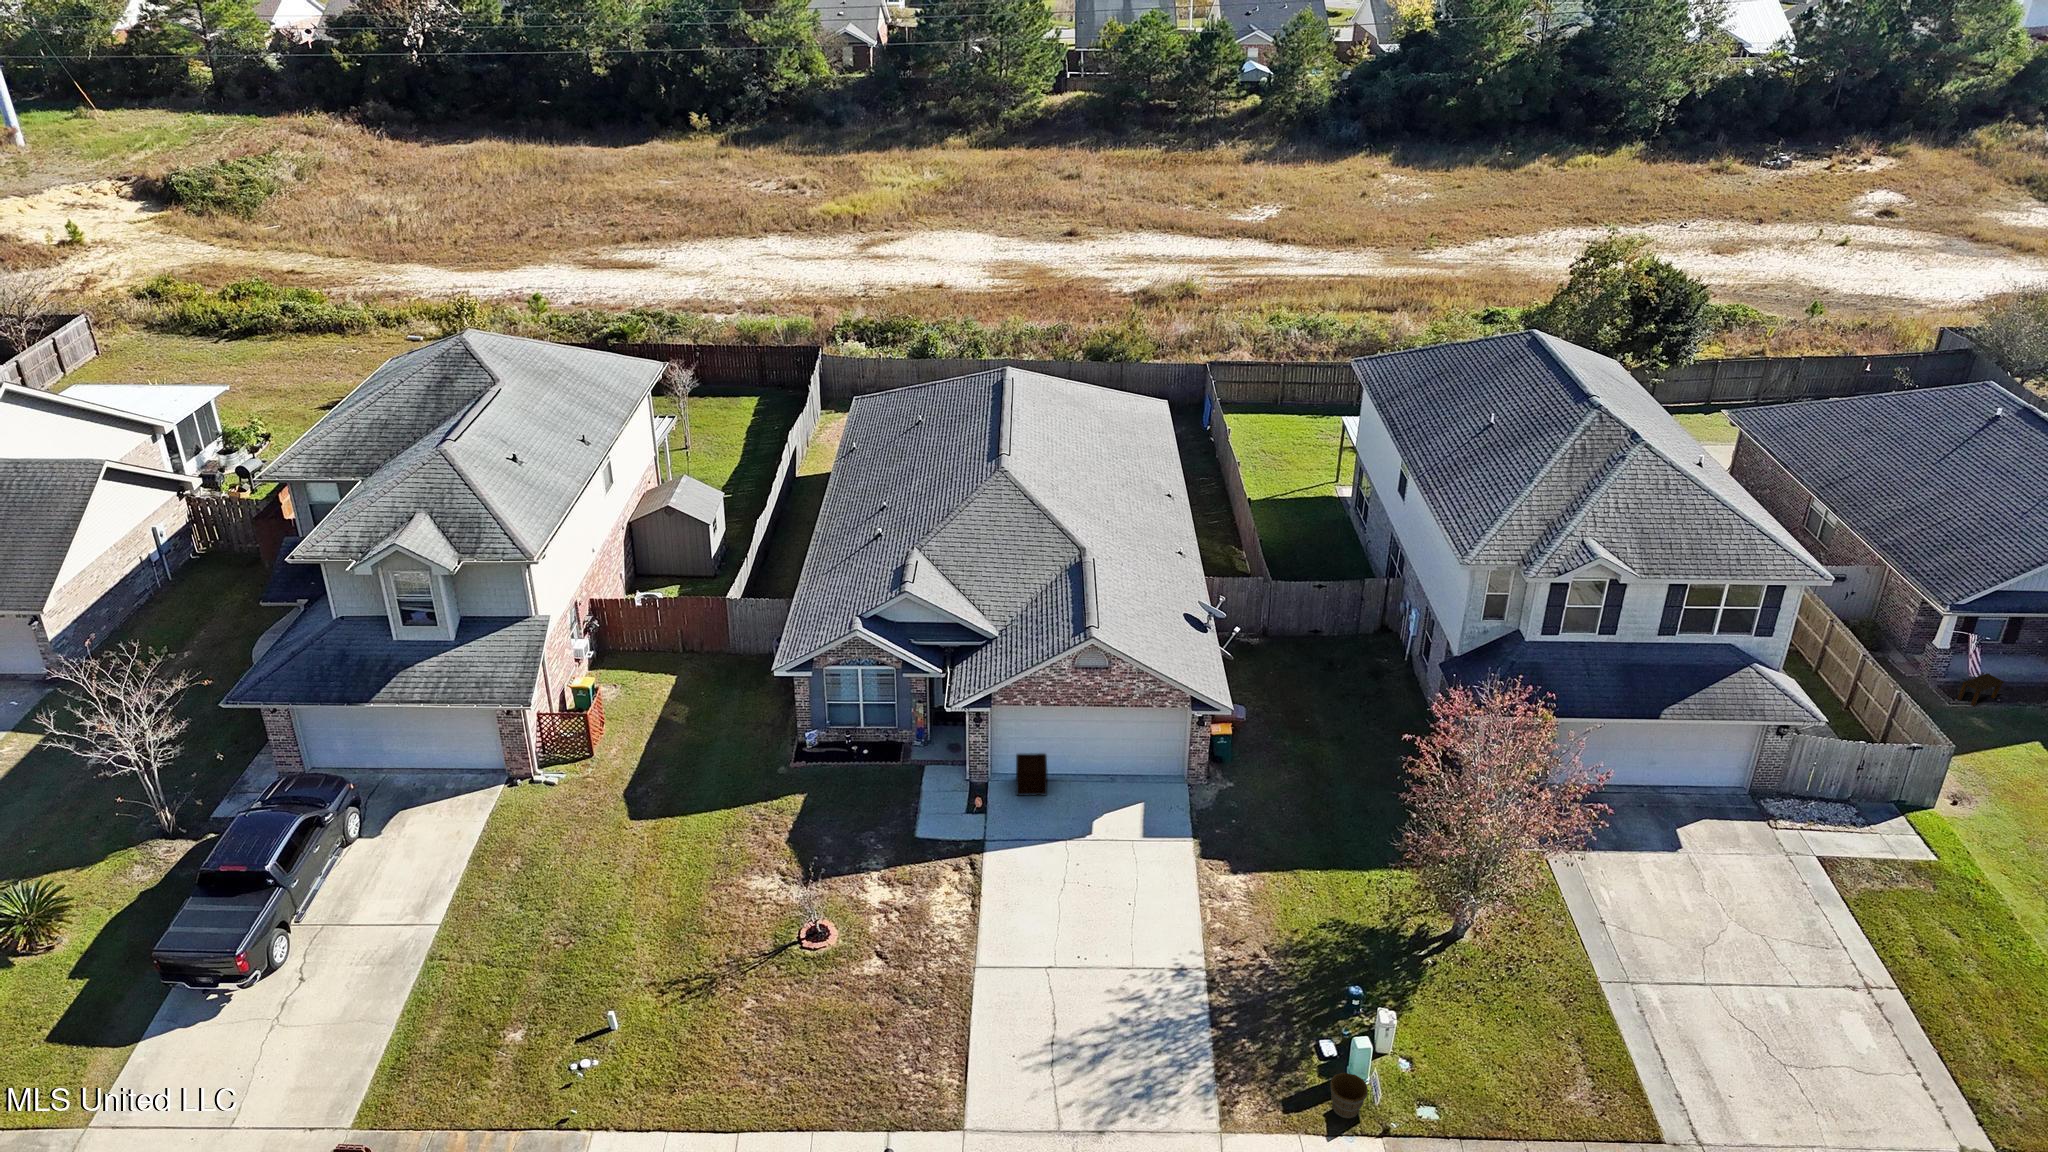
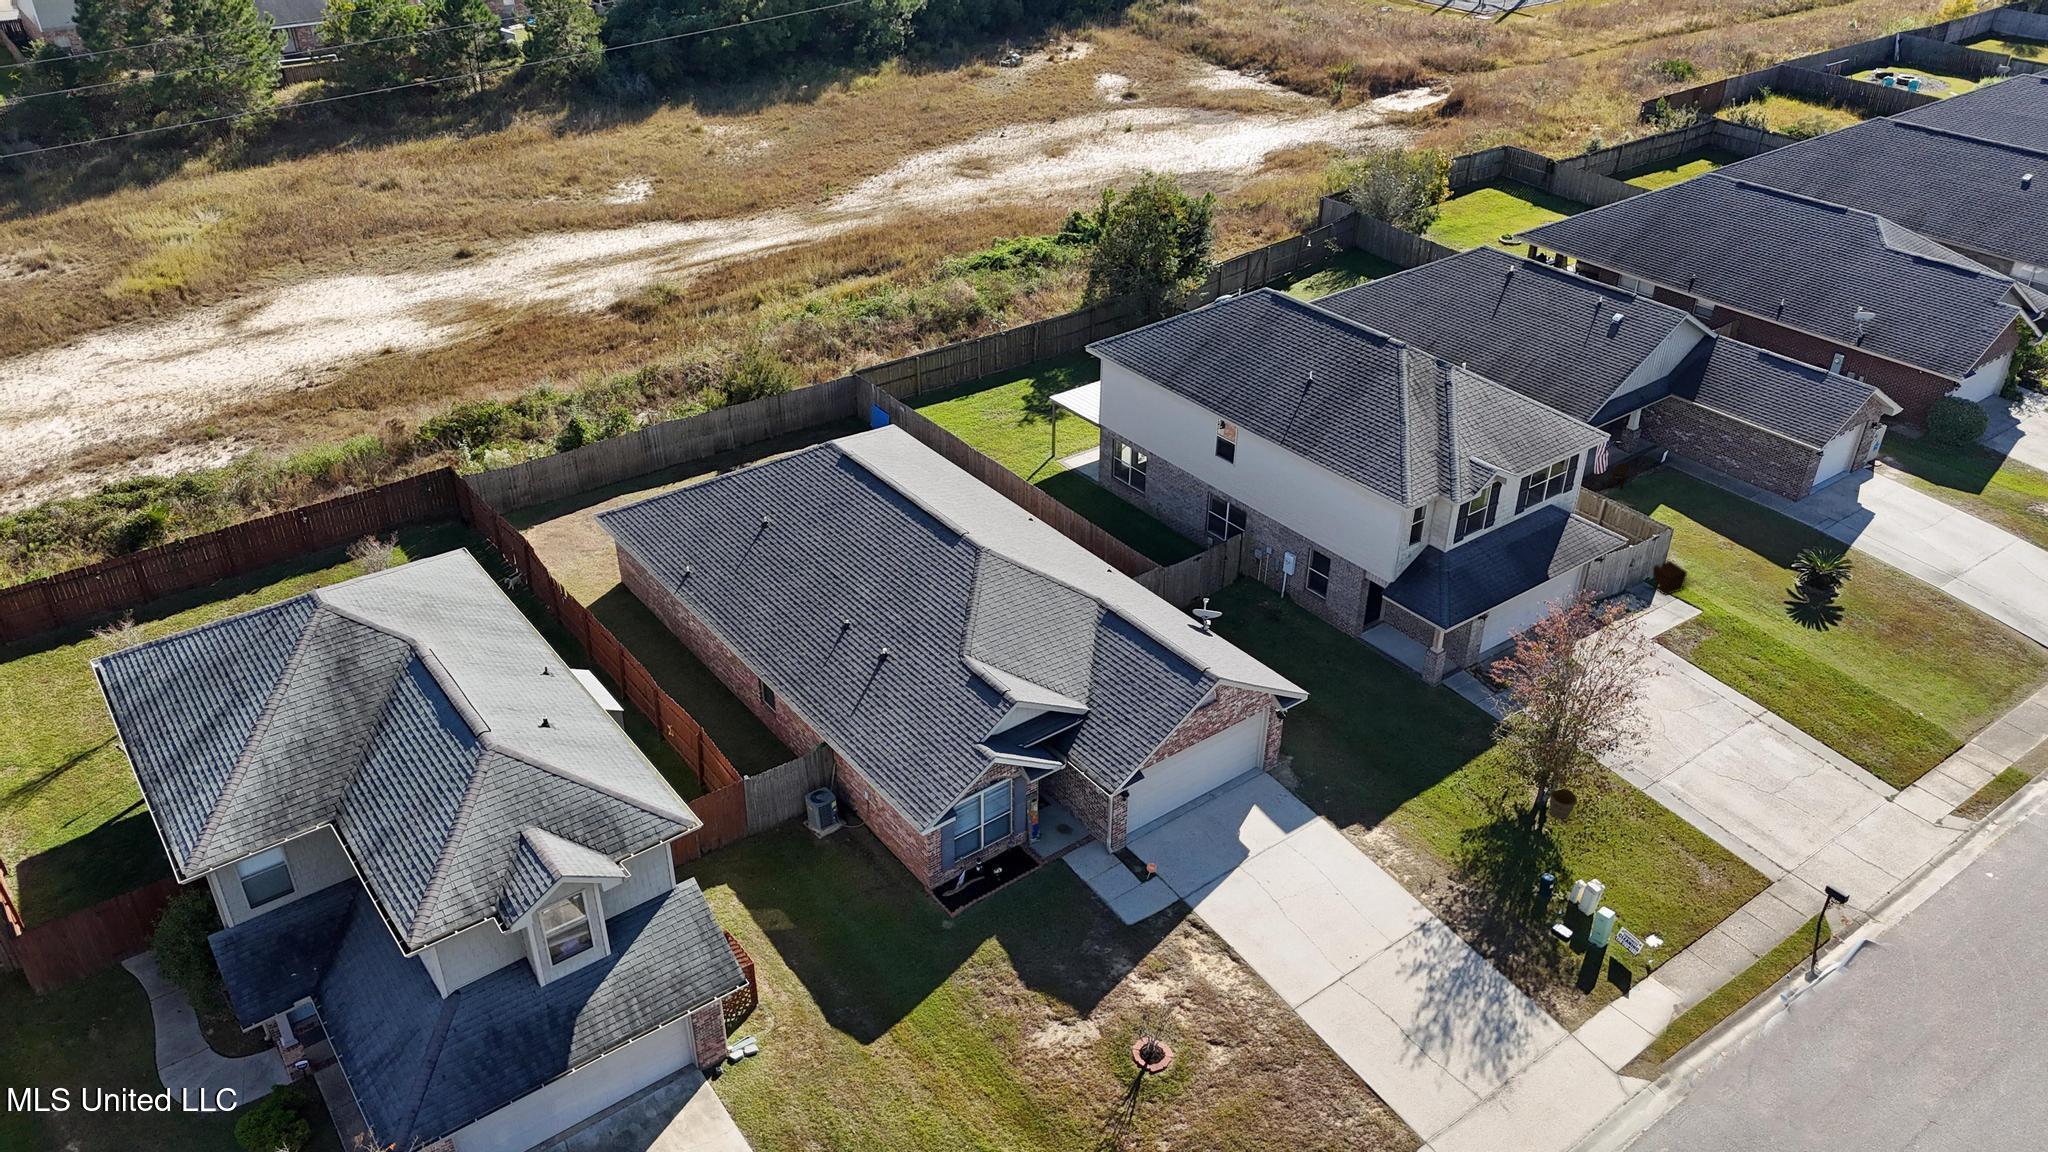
wooden crate: present [1016,753,1047,795] -> present [1653,561,1687,595]
wooden bucket: present [1331,1073,1368,1119] -> present [1550,788,1577,819]

